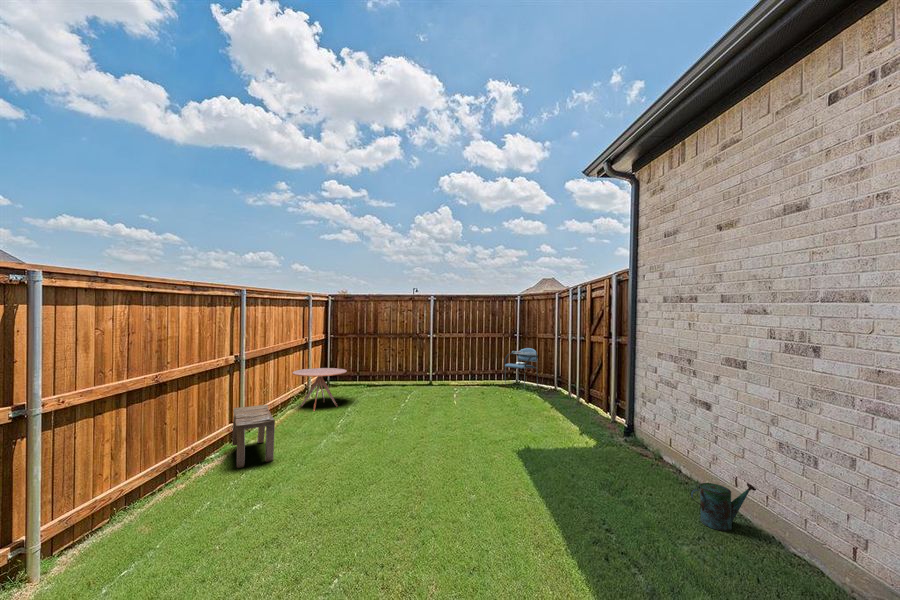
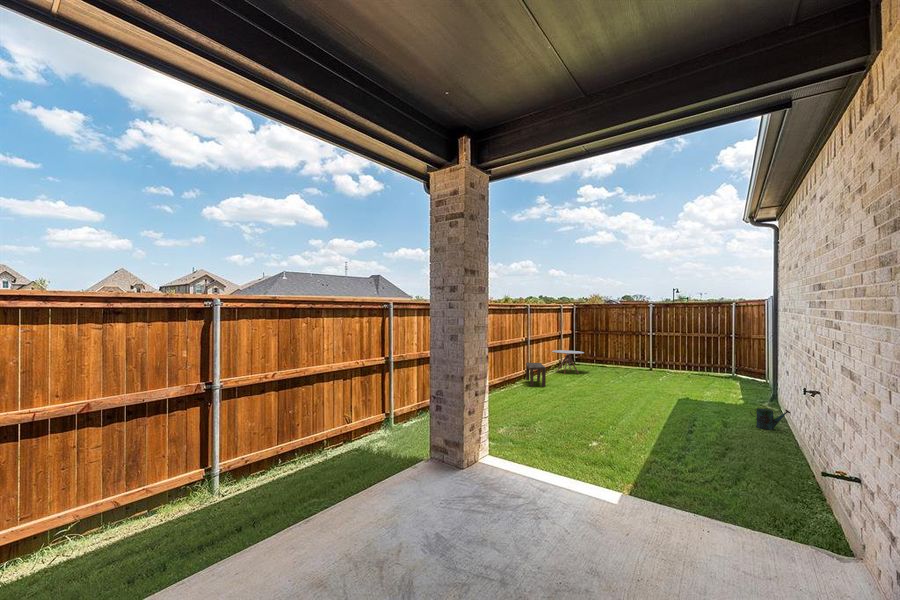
chair: present [504,348,539,388] -> none [717,347,752,379]

